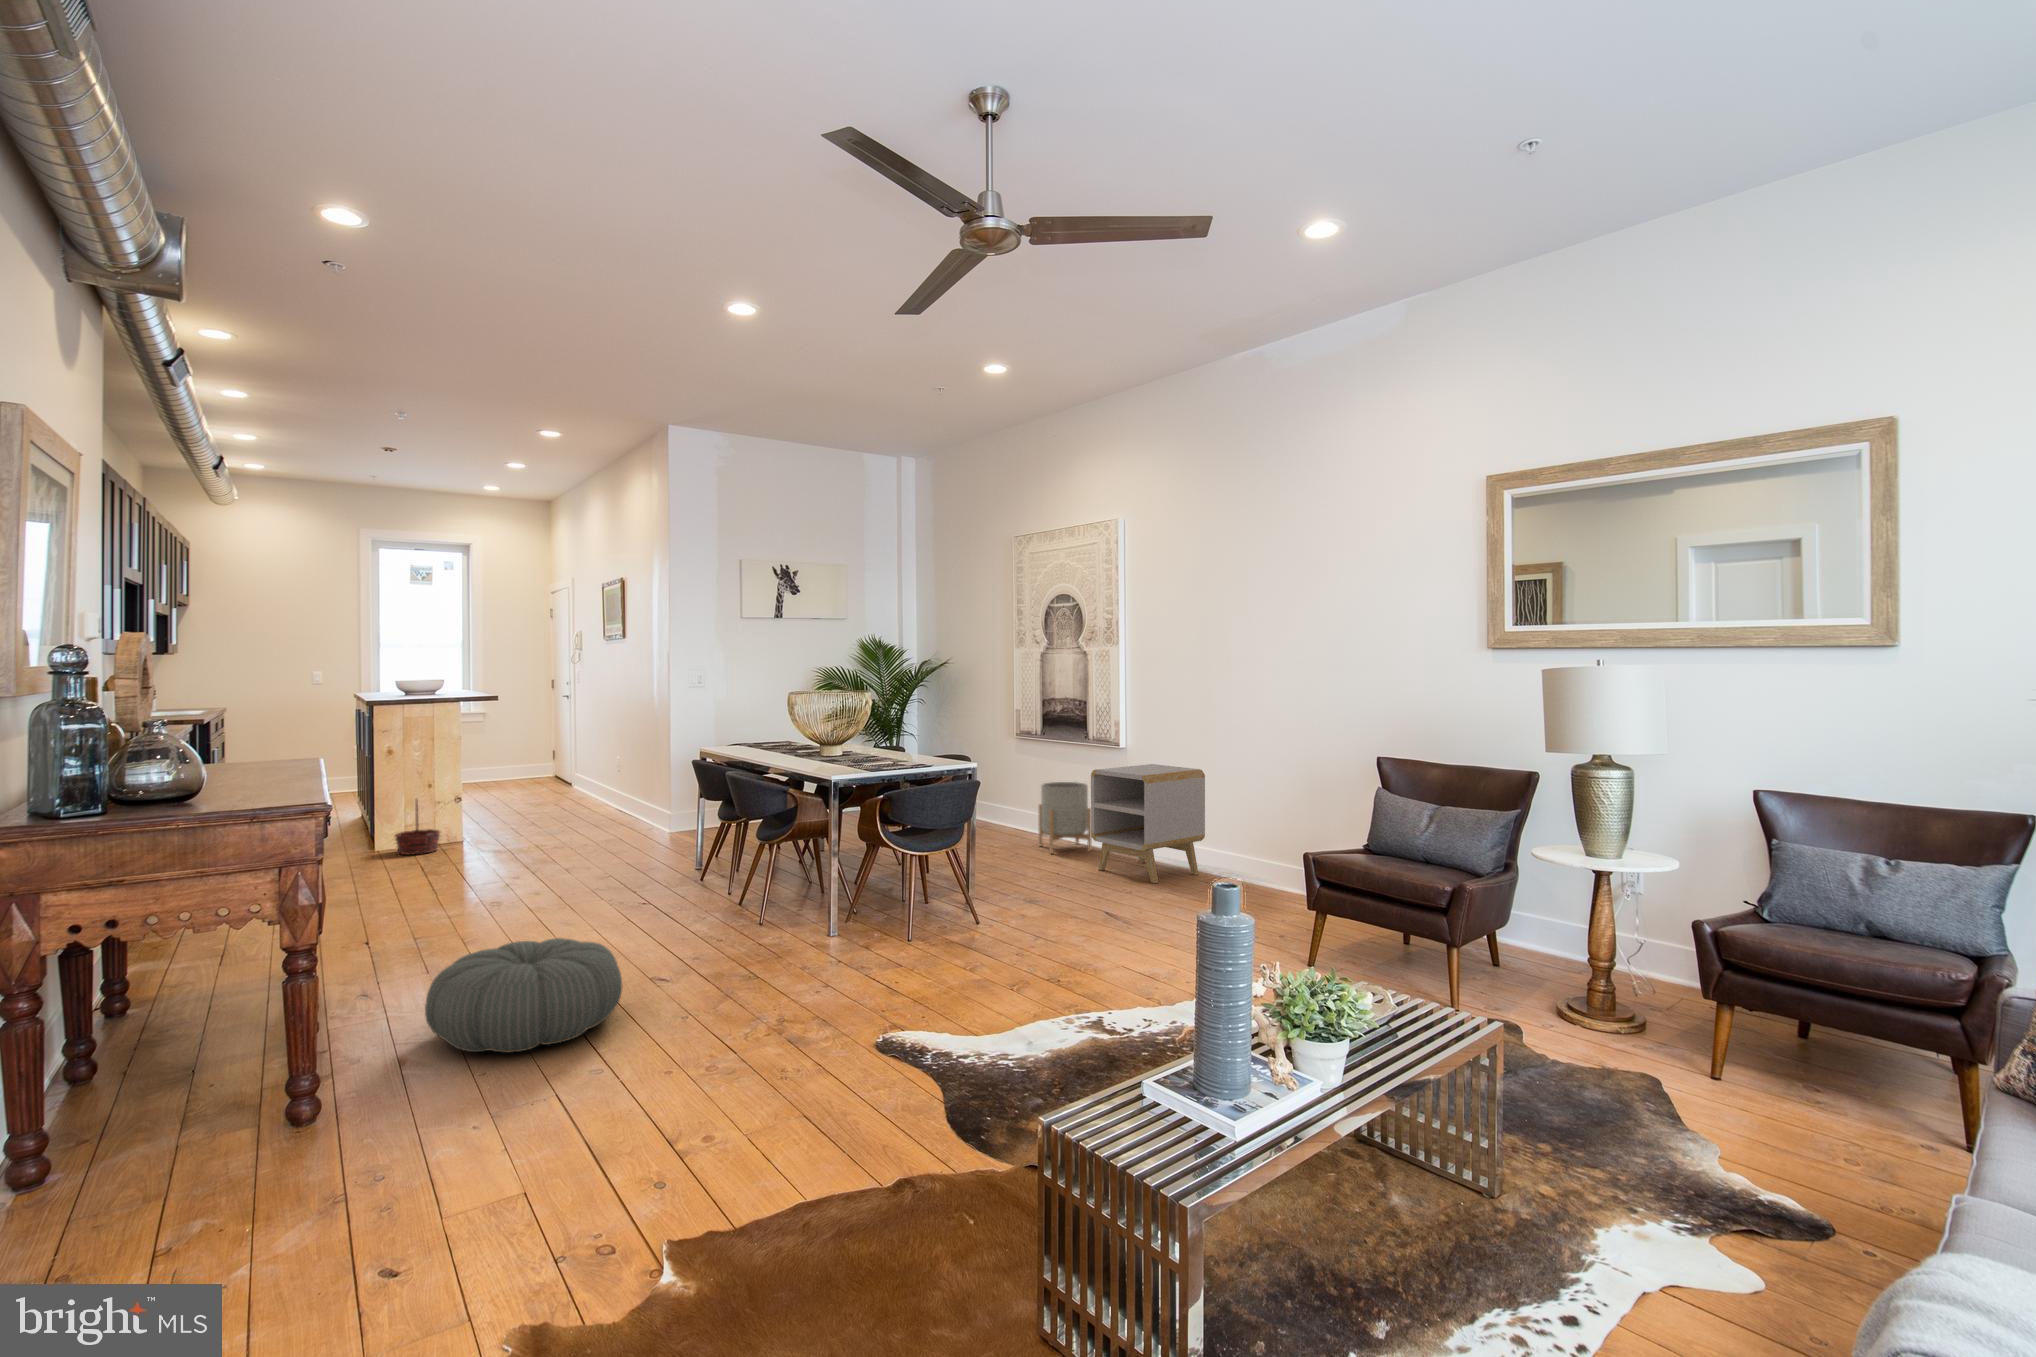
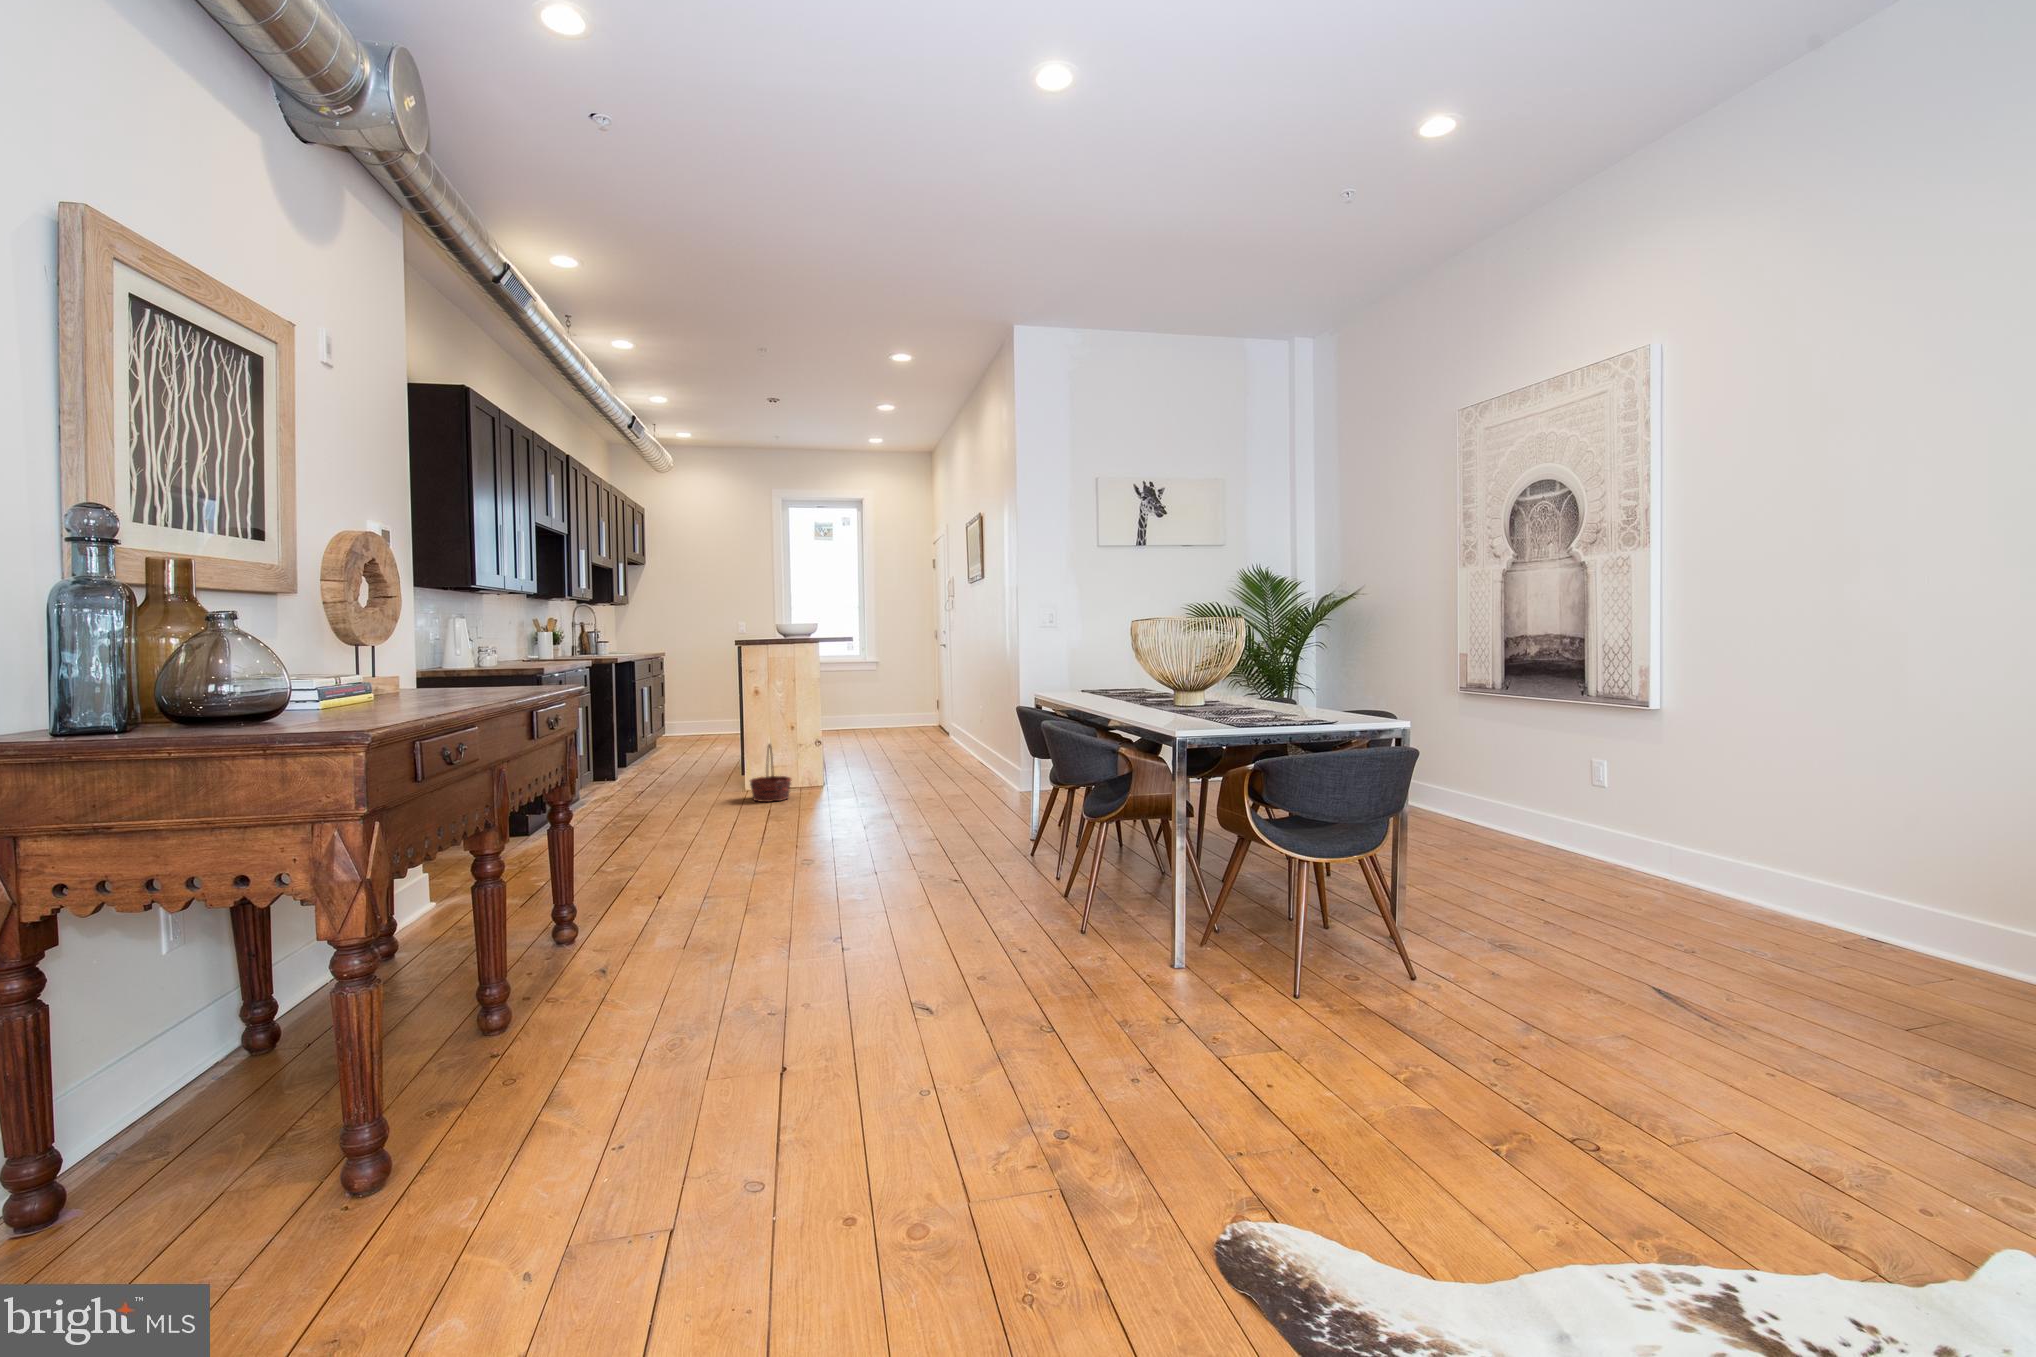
side table: present [1091,764,1205,883] -> none [1601,734,1834,934]
planter: present [1038,782,1091,854] -> none [1499,756,1592,864]
pouf: present [425,938,622,1052] -> none [569,946,838,1129]

